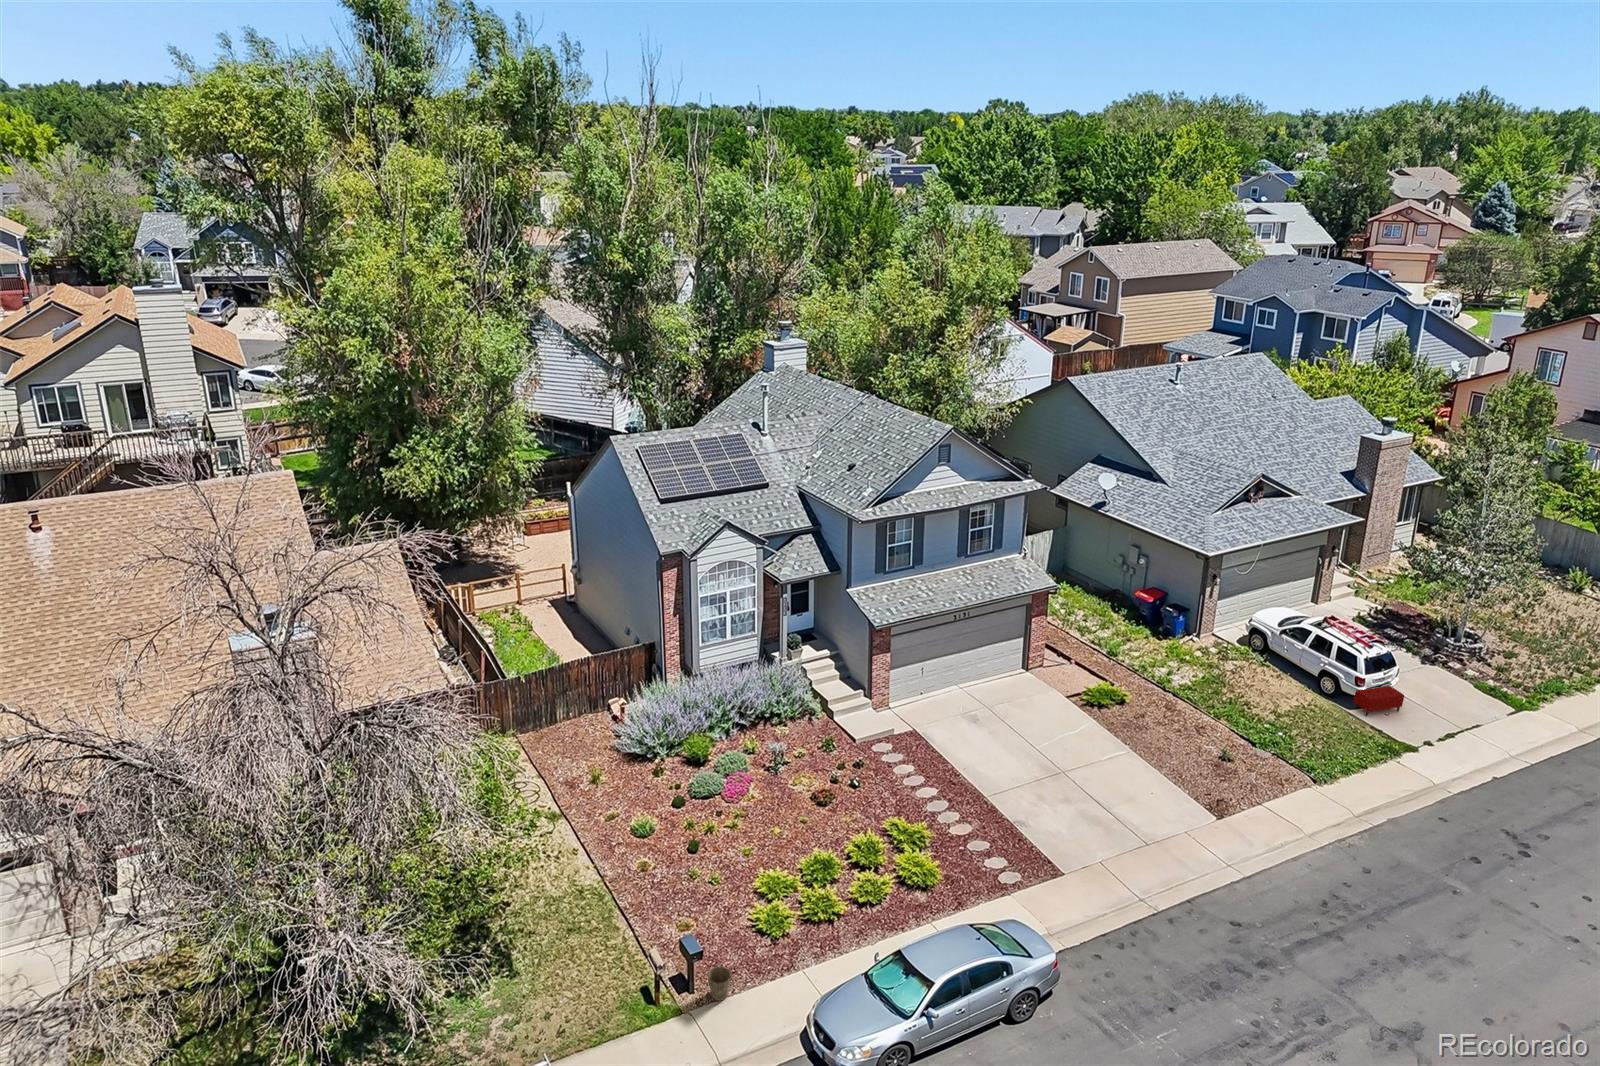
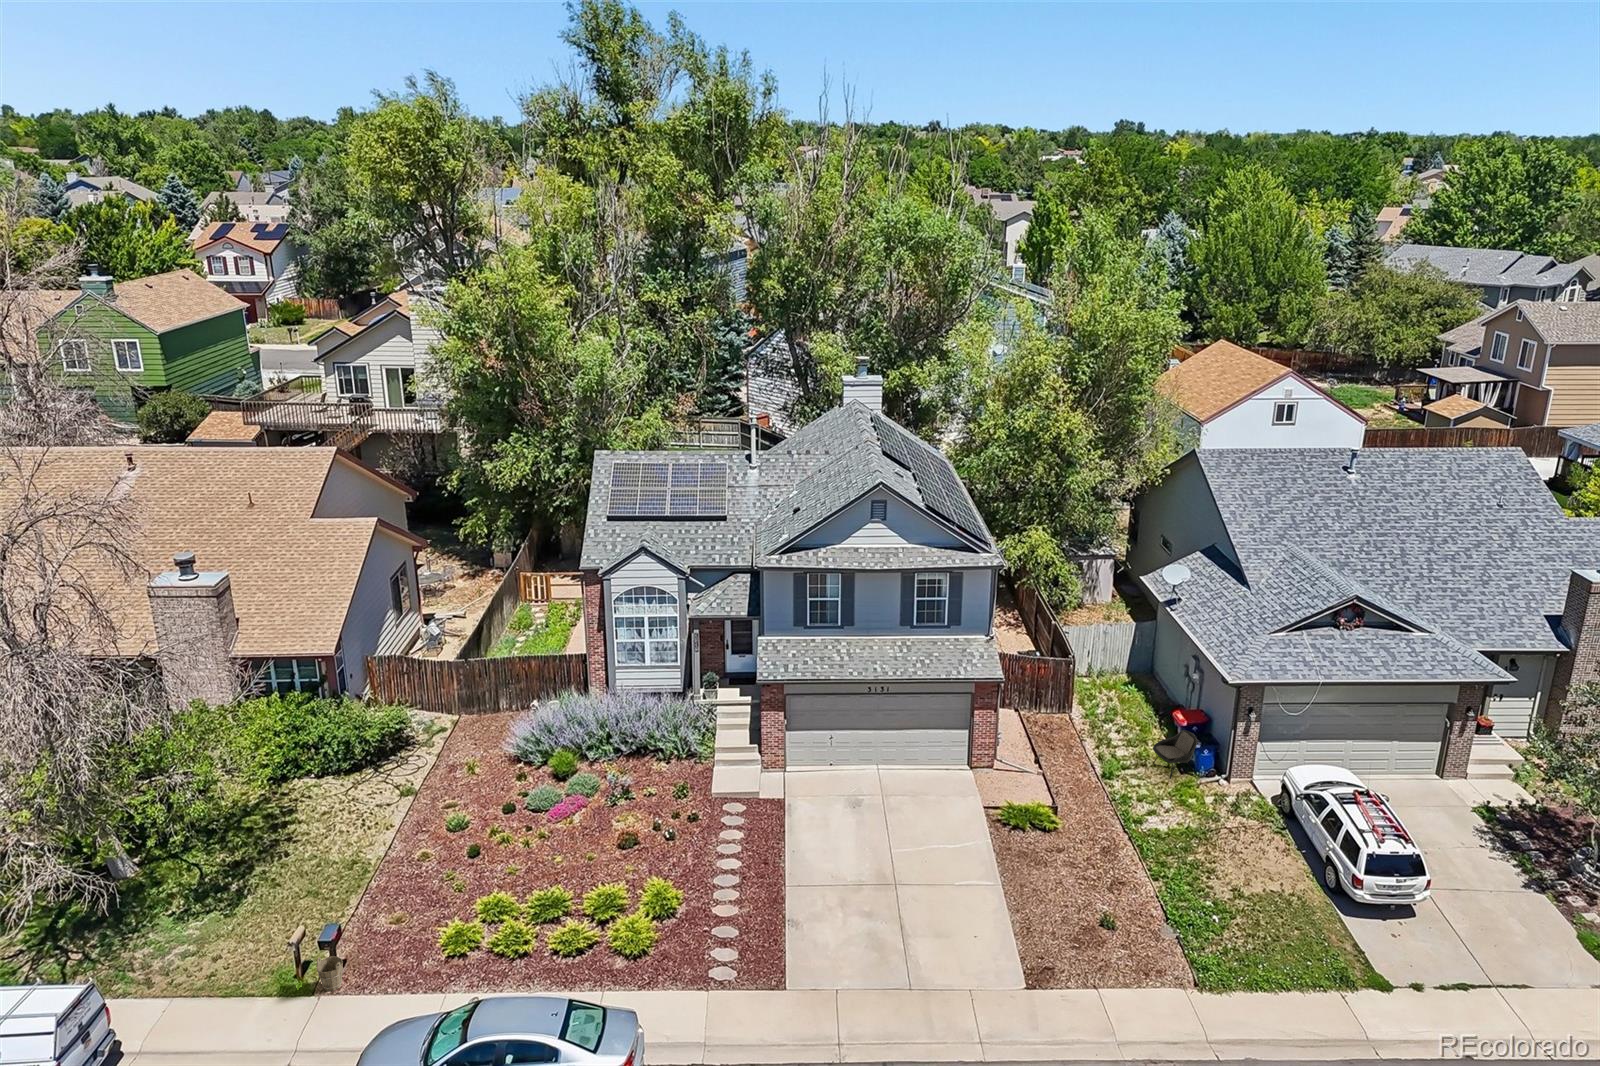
lounge chair: none [1143,601,1179,641] -> present [1153,730,1197,779]
bench: present [1353,686,1404,716] -> none [1346,891,1418,936]

